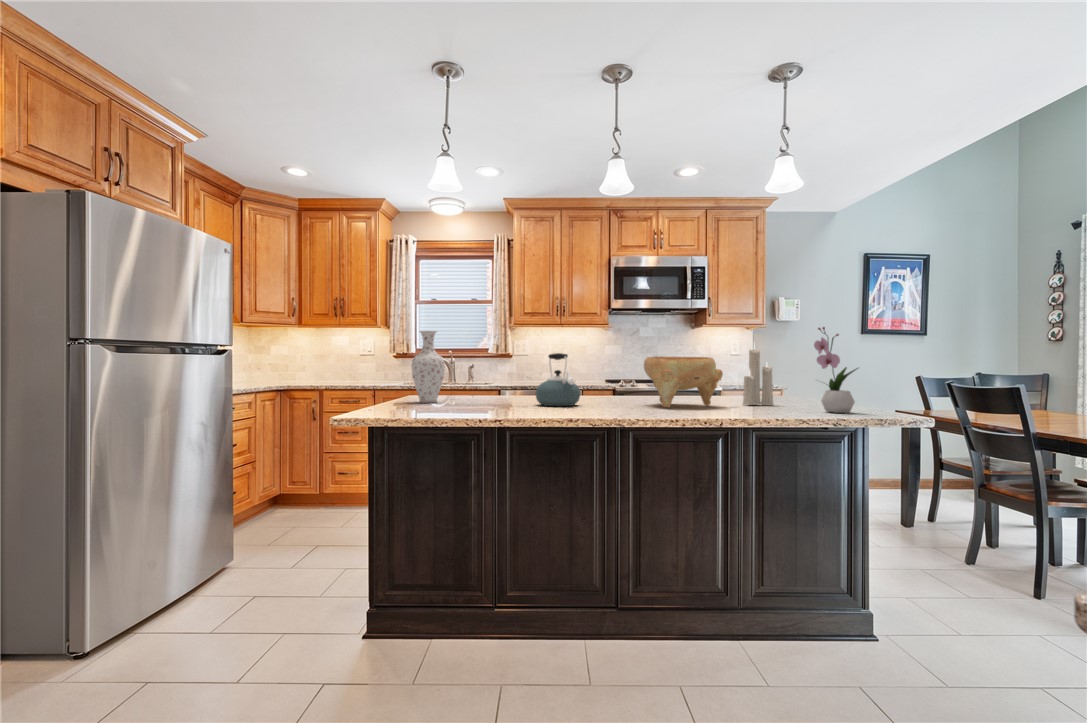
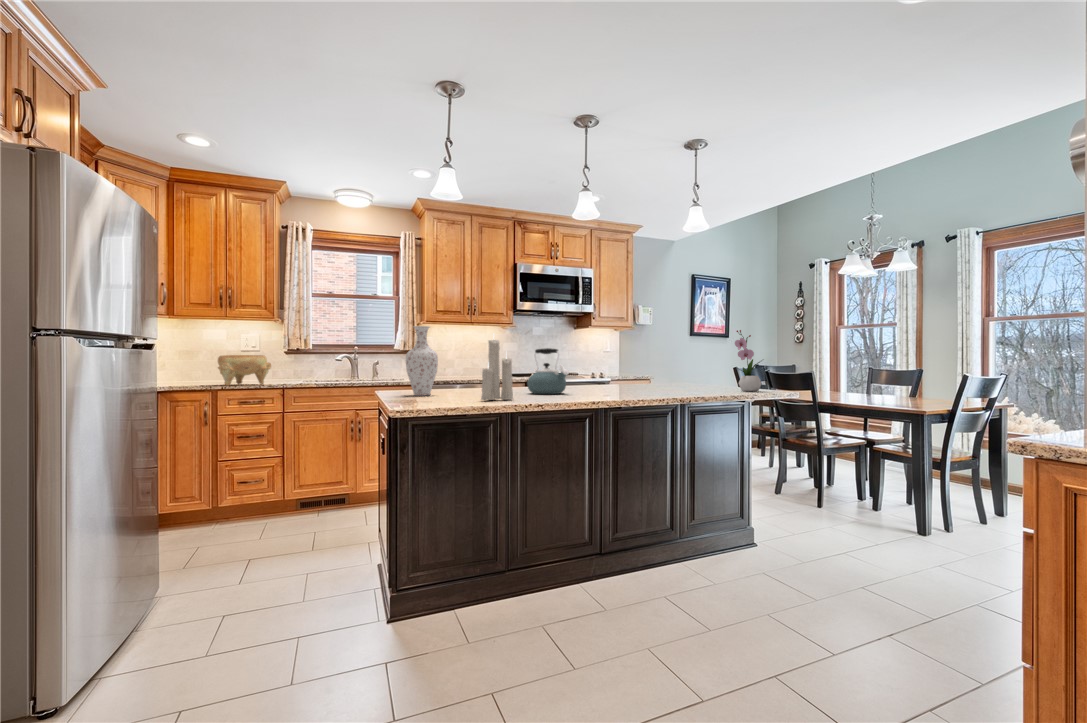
candle: present [742,347,773,405] -> present [481,340,513,400]
decorative bowl: present [644,357,723,408] -> present [218,355,271,386]

